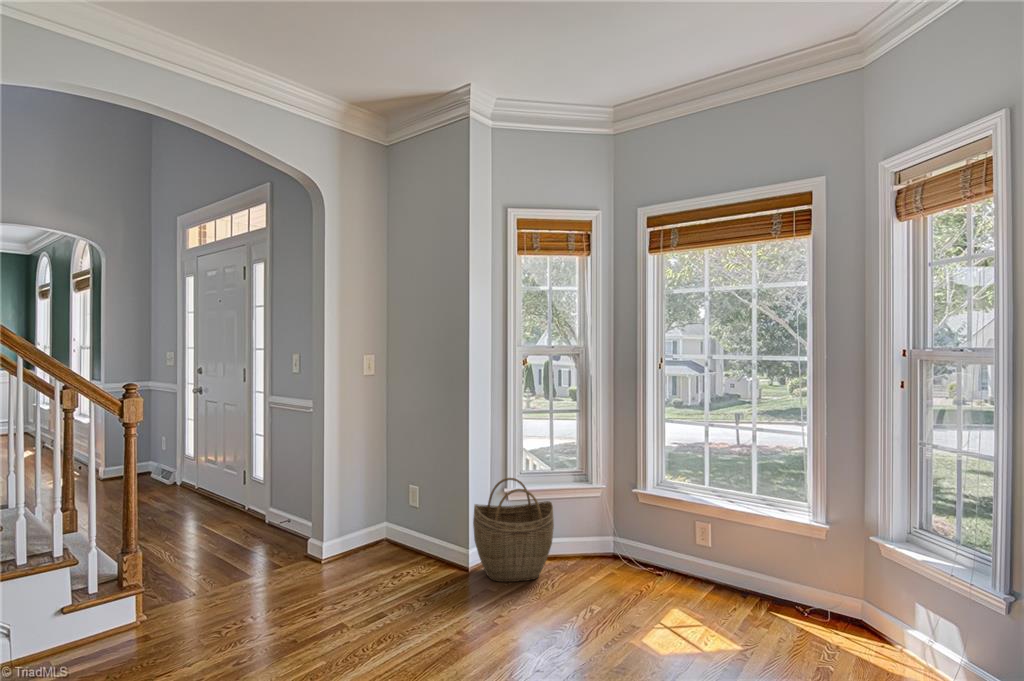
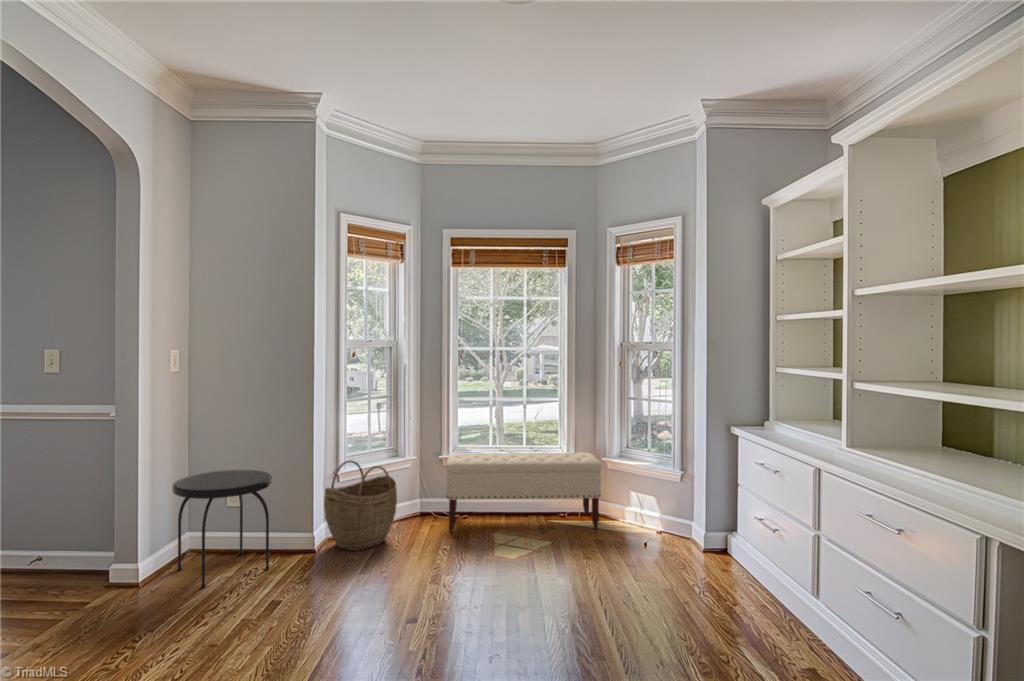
side table: none [331,469,420,579] -> present [173,470,272,588]
bench: none [615,489,854,650] -> present [446,452,602,532]

